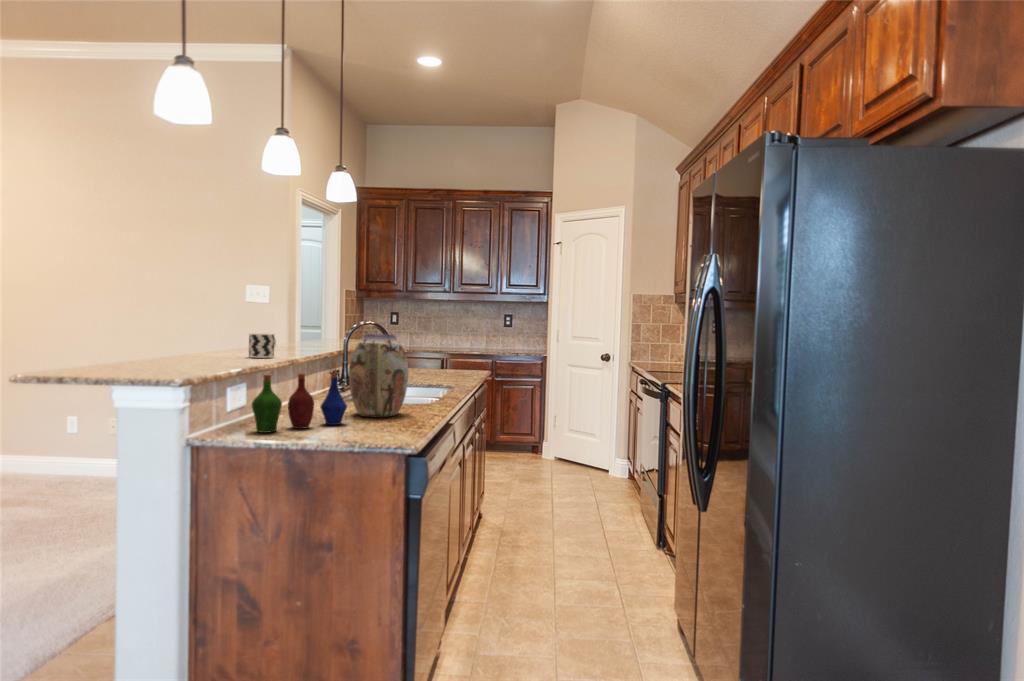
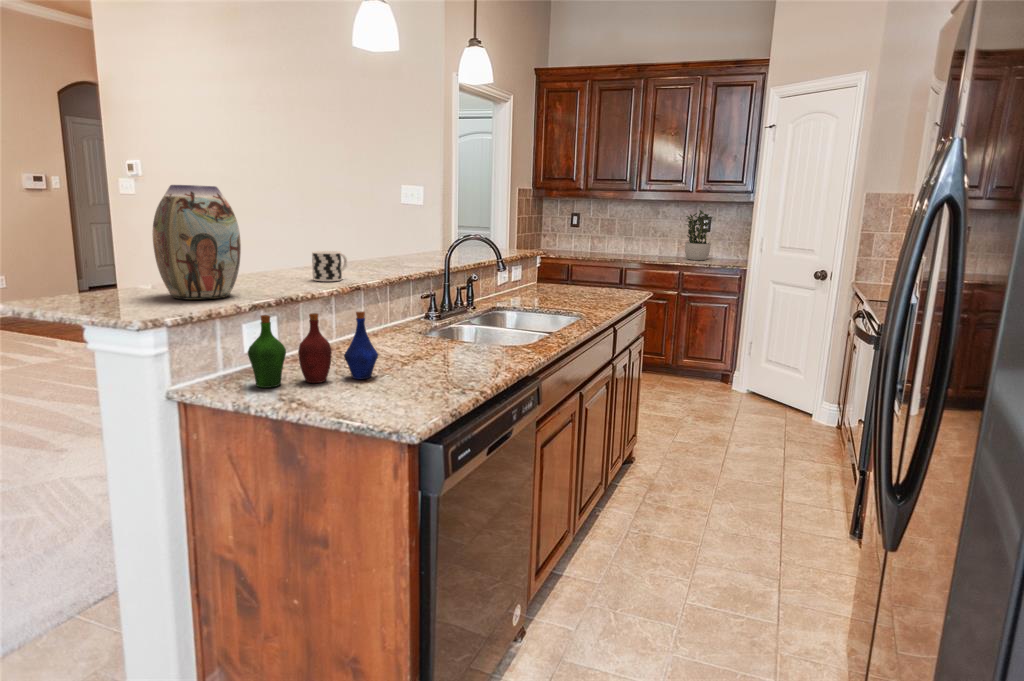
potted plant: none [491,309,515,351] -> present [685,210,712,260]
vase: present [349,334,408,417] -> present [152,185,241,300]

